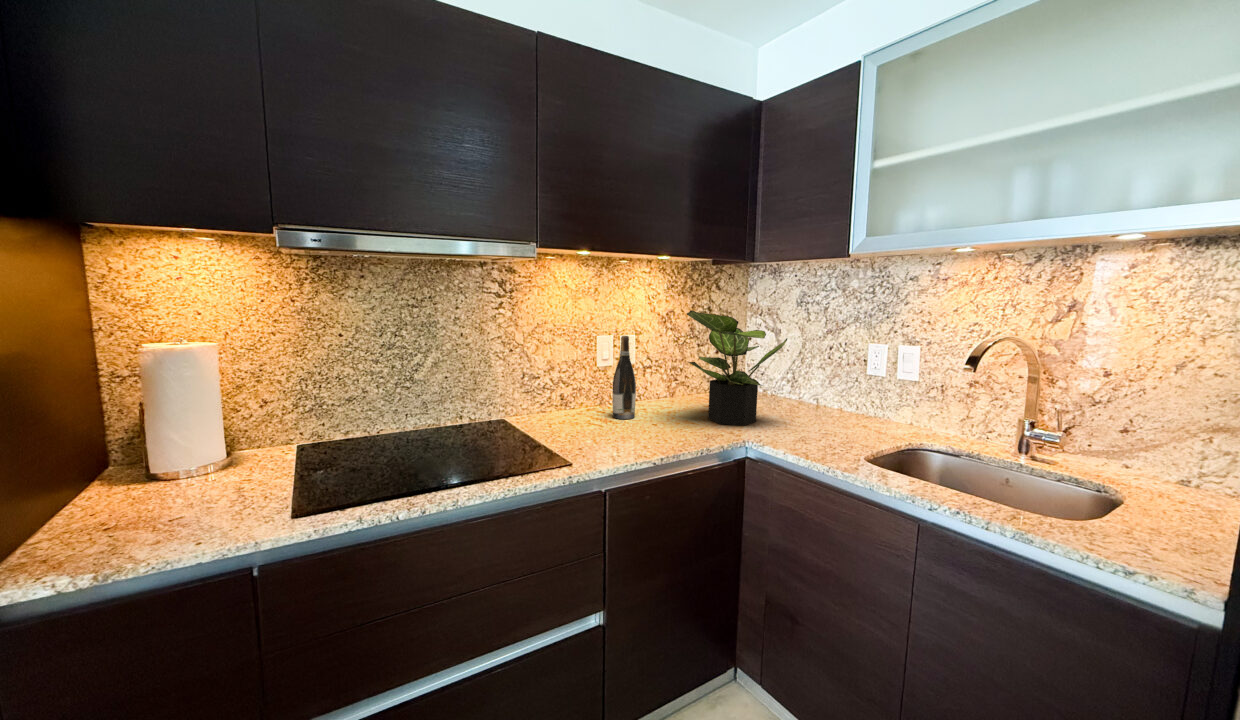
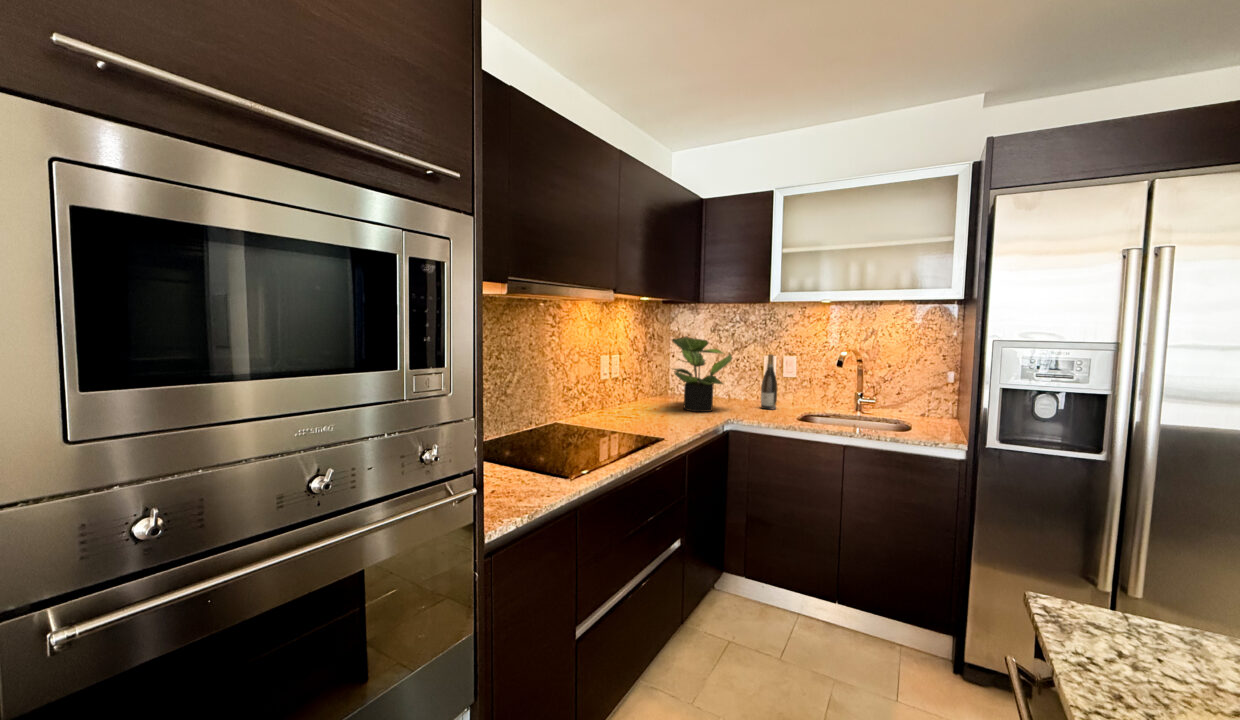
wine bottle: present [613,336,636,419] -> present [761,354,777,409]

